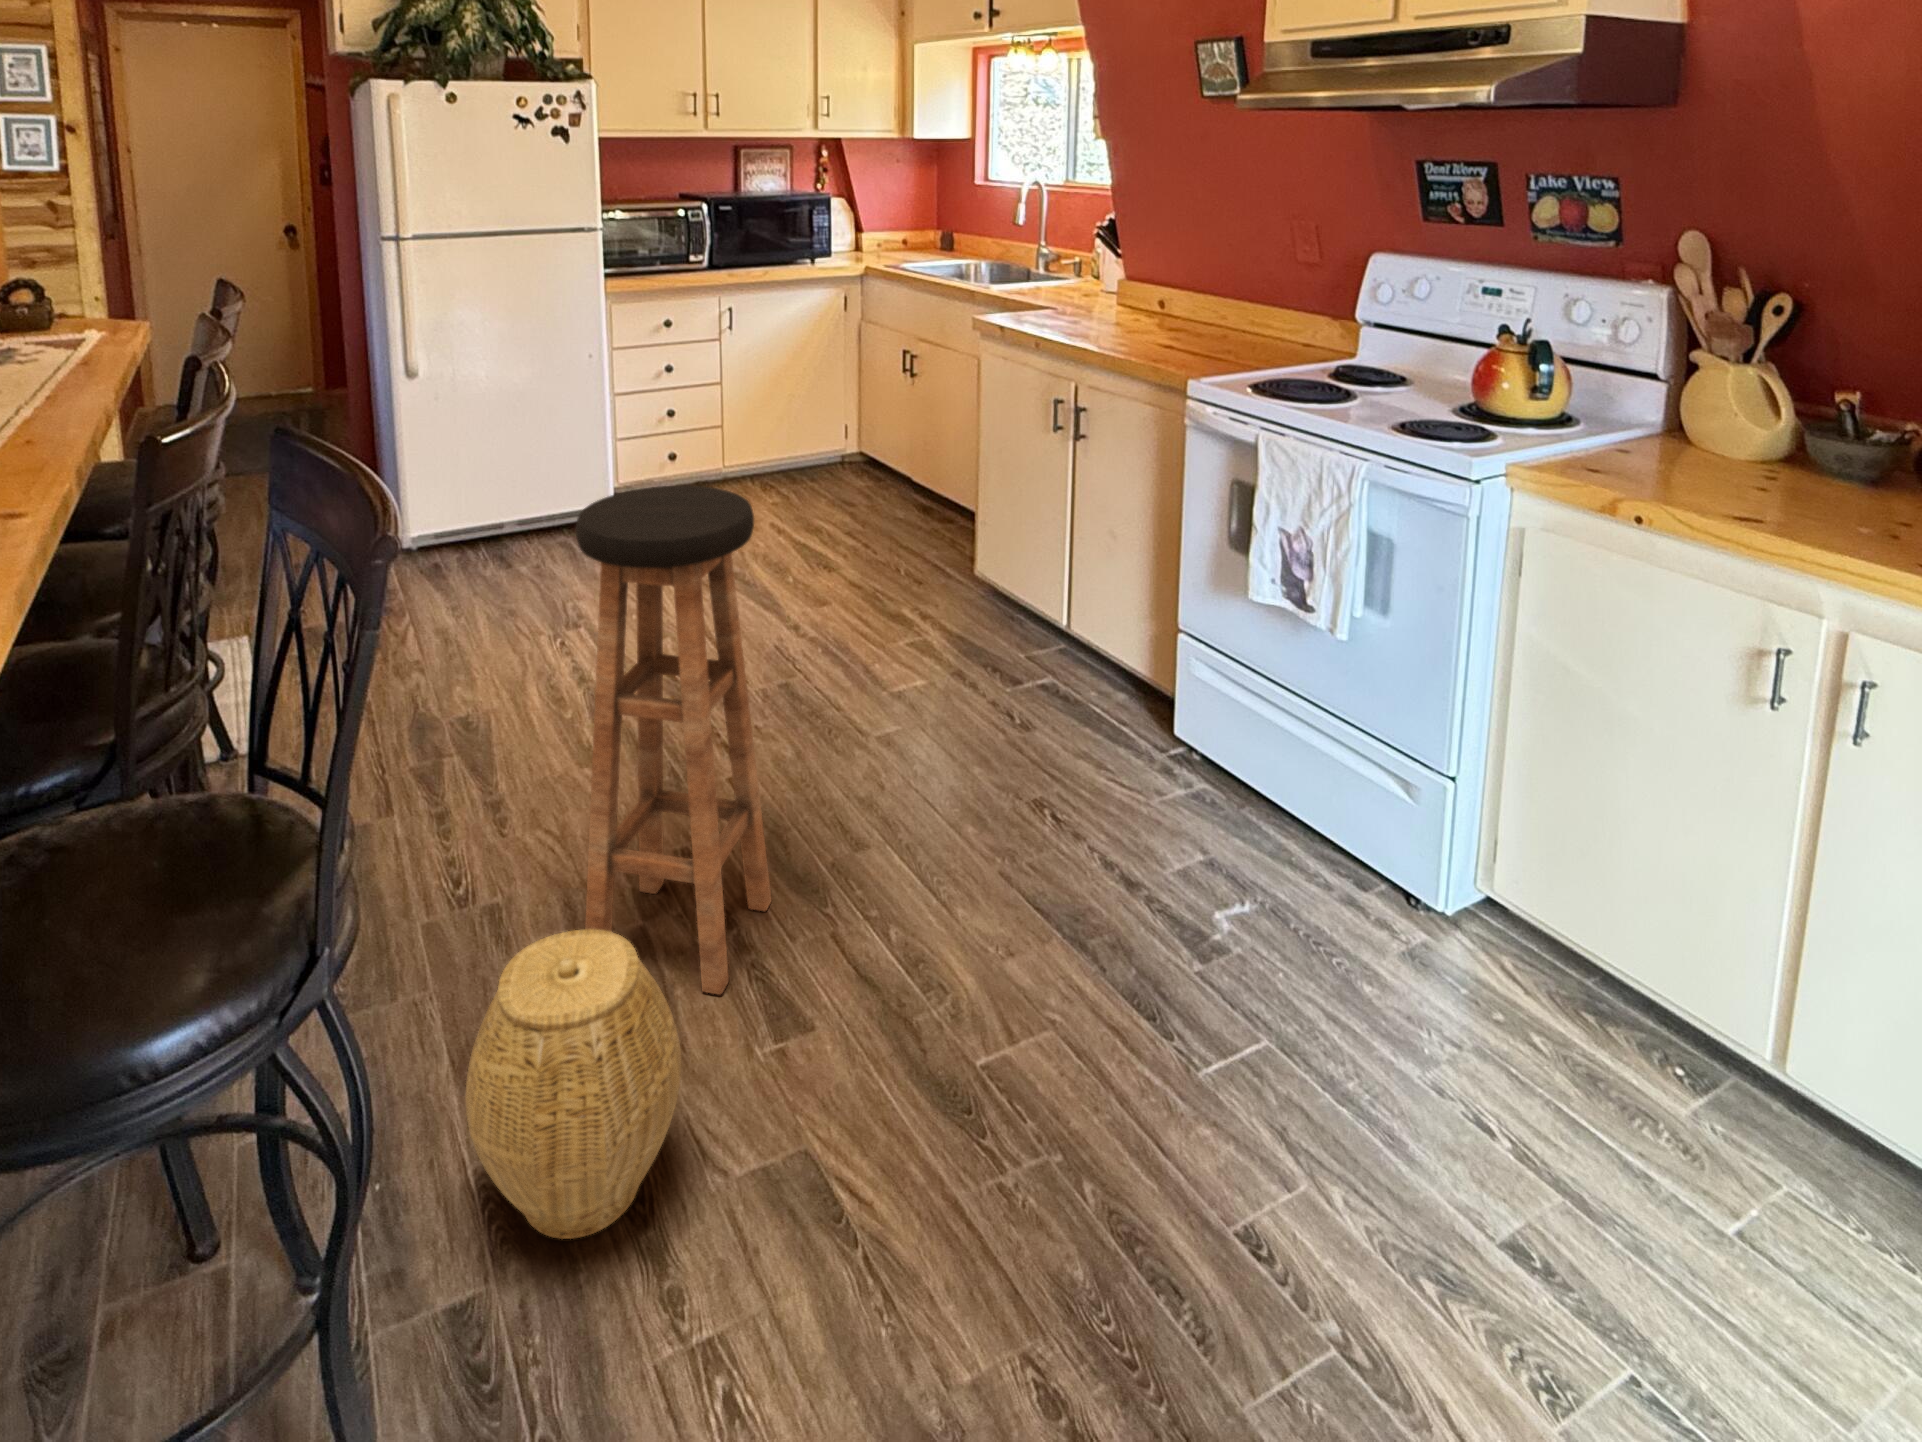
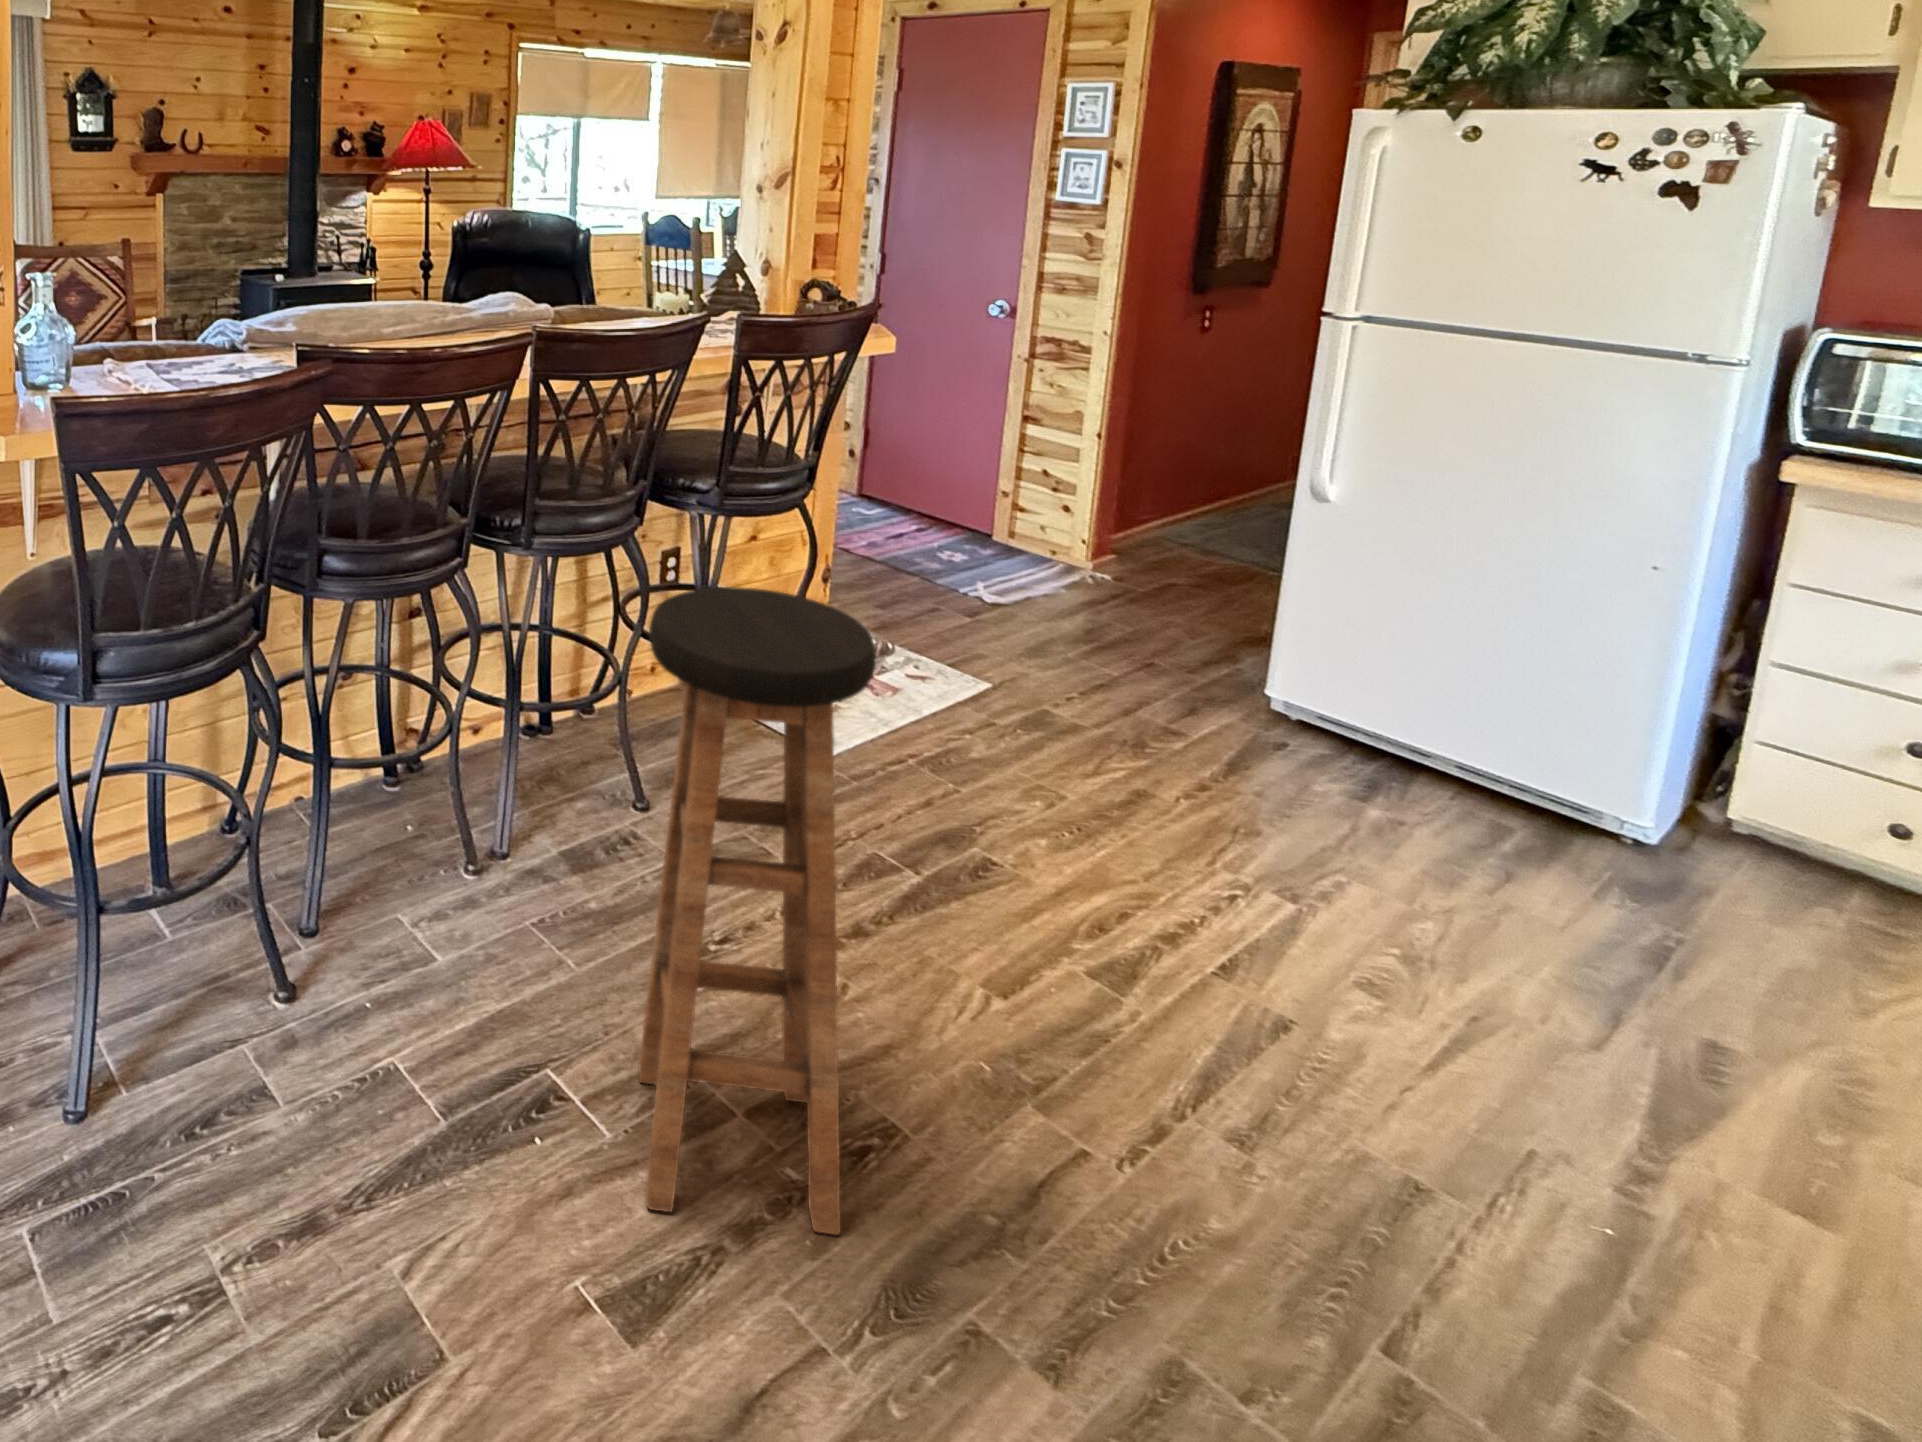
woven basket: present [465,929,681,1239] -> none [281,897,477,1191]

